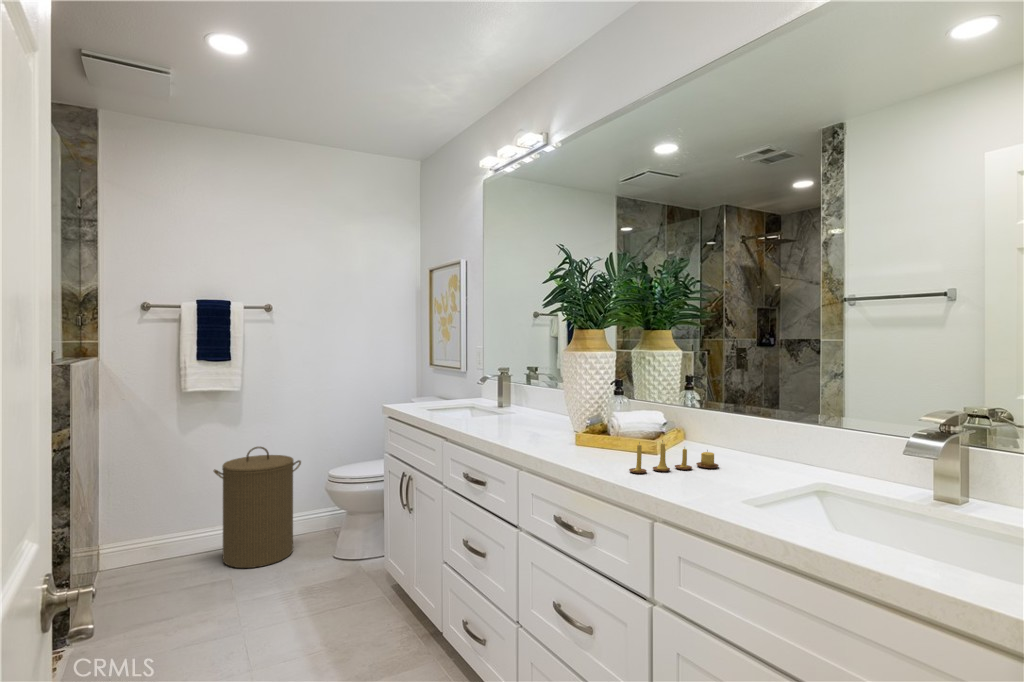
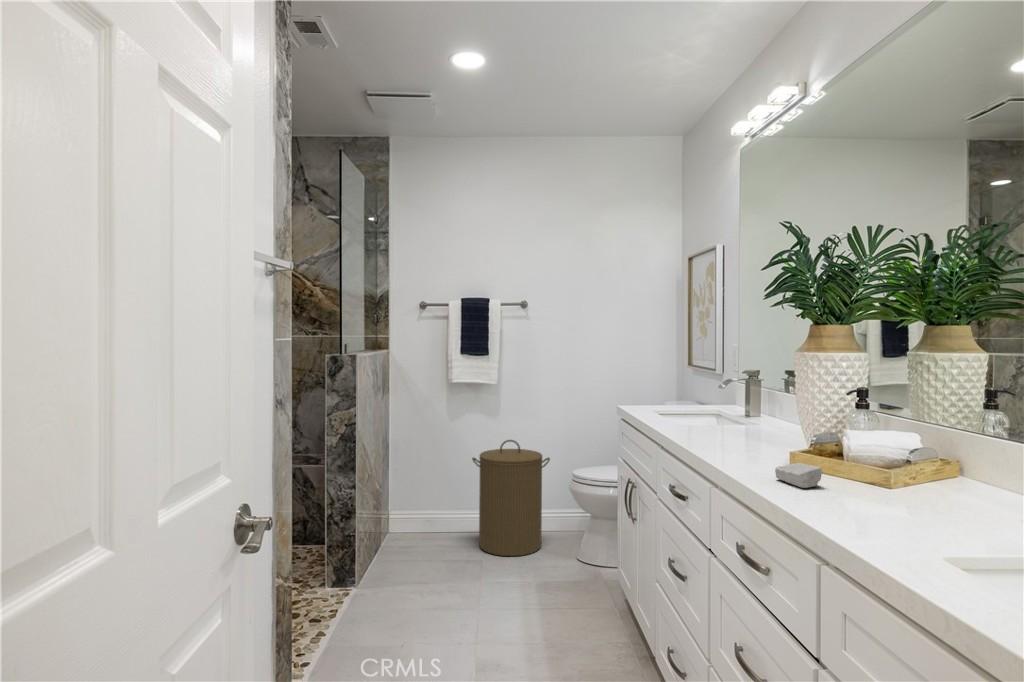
soap bar: none [573,441,610,461] -> present [775,463,822,488]
candle: present [629,442,719,473] -> none [830,467,979,516]

